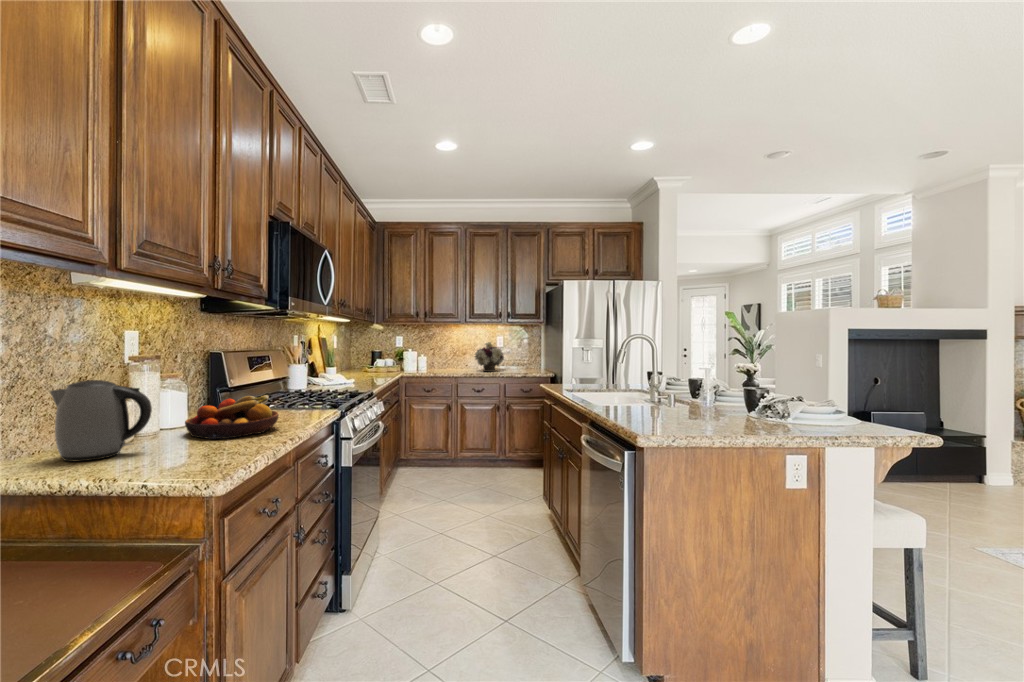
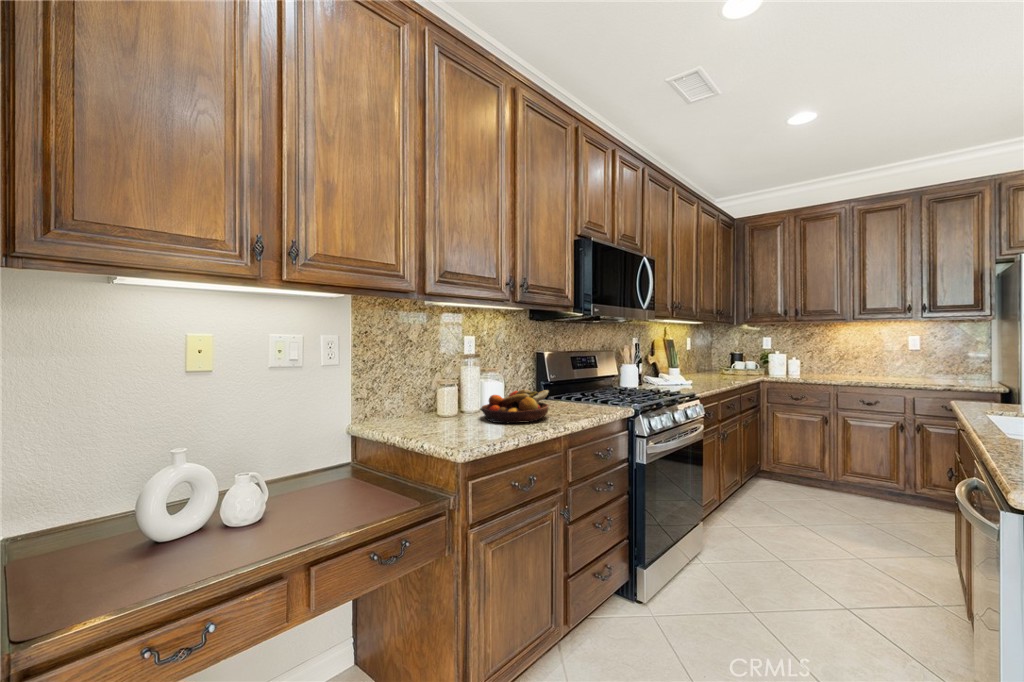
flower arrangement: present [474,342,504,372] -> none [863,343,917,382]
kettle: present [50,380,152,461] -> none [398,371,448,426]

